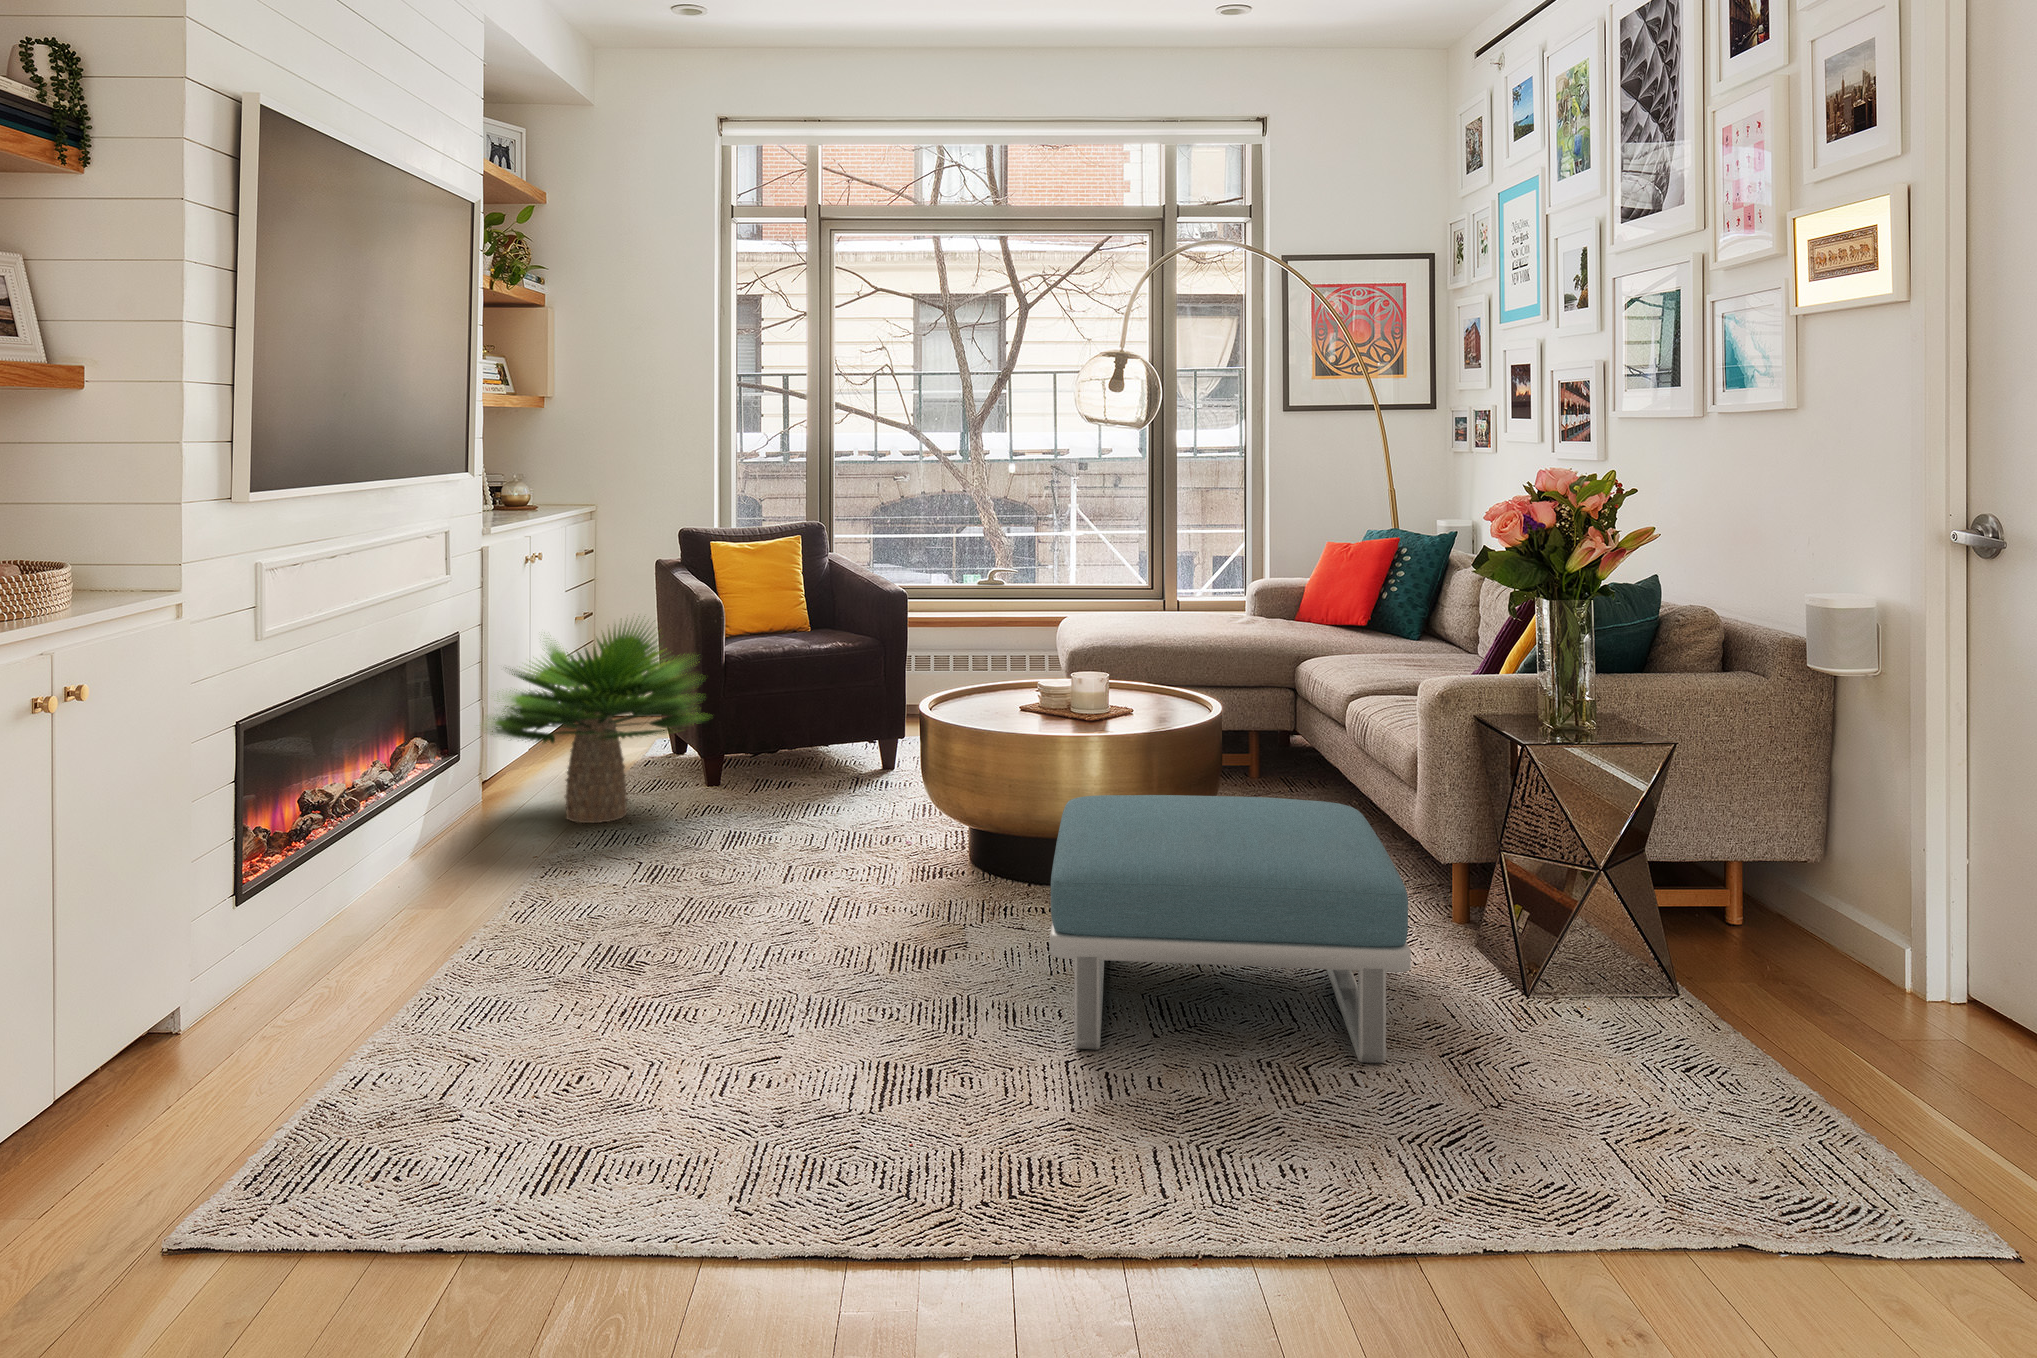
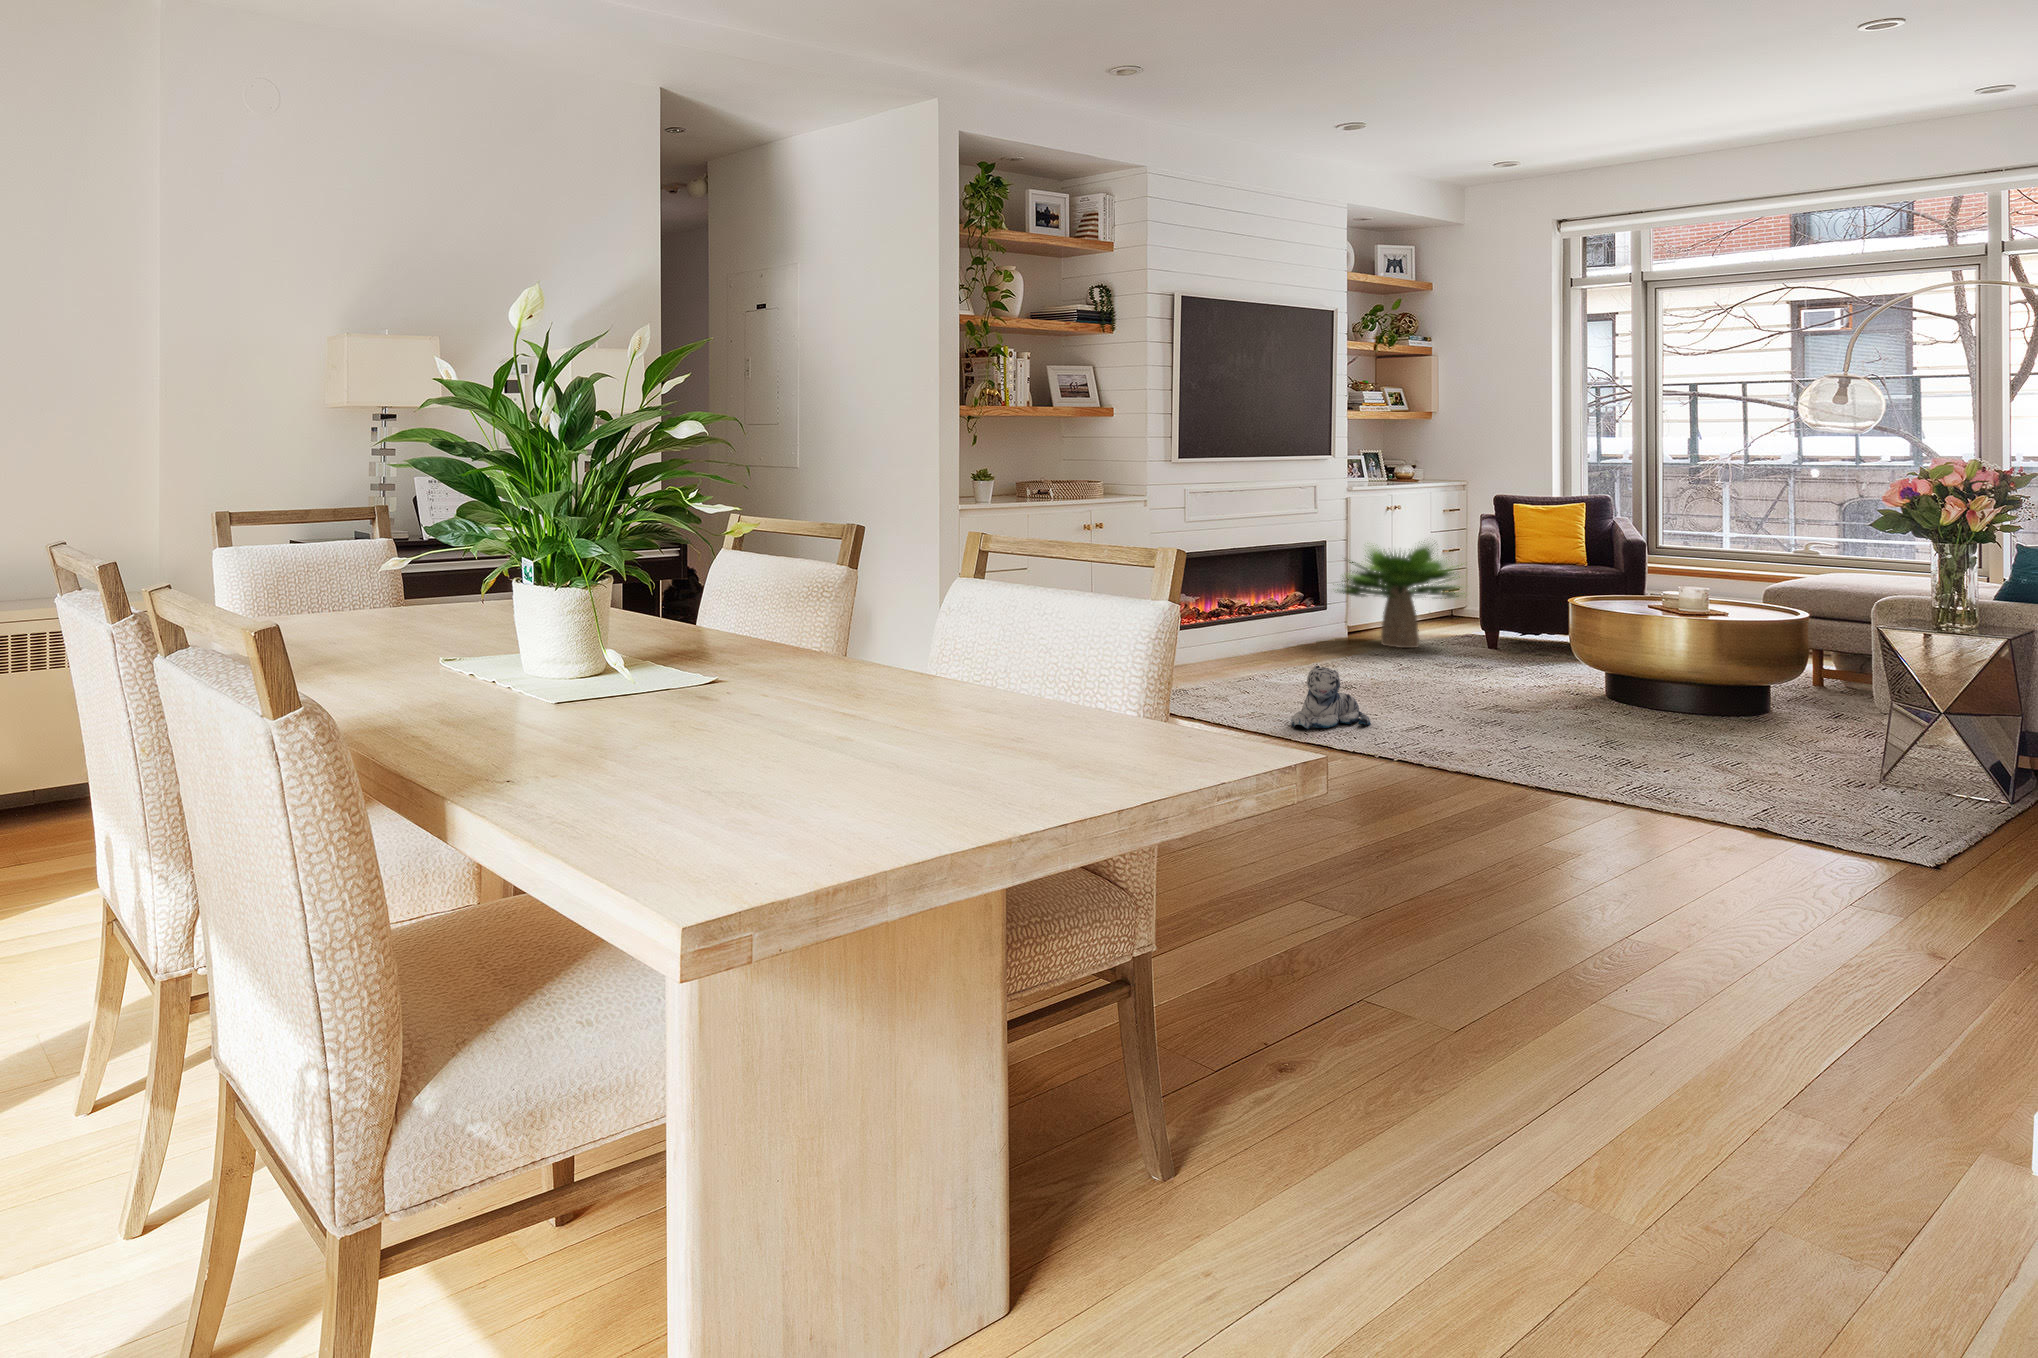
footstool: present [1050,795,1411,1063] -> none [1500,631,1779,756]
plush toy: none [749,1050,899,1260] -> present [1291,666,1371,729]

